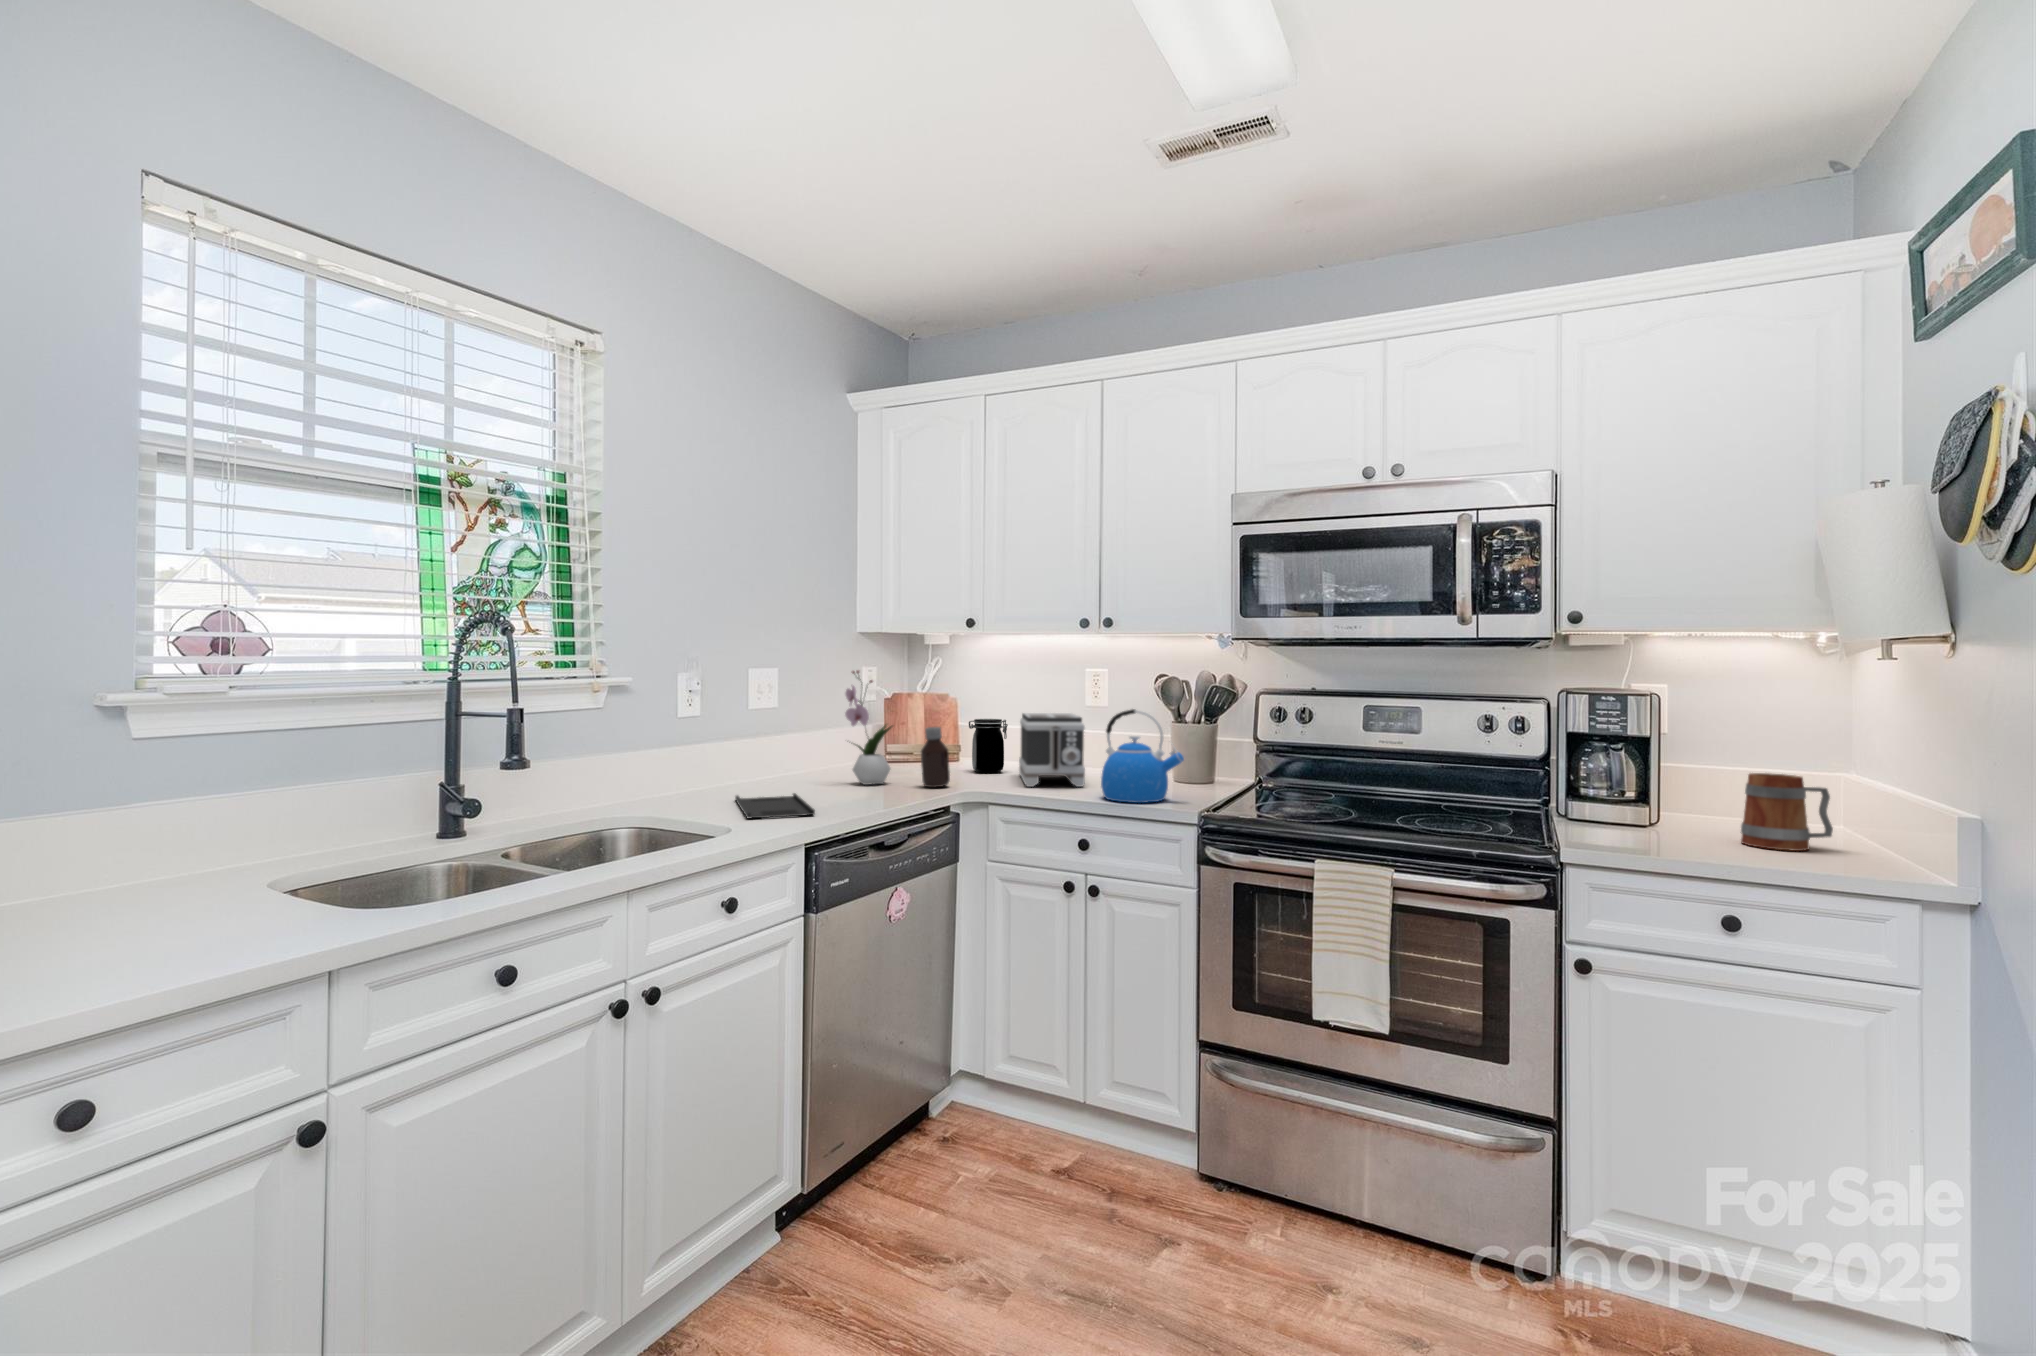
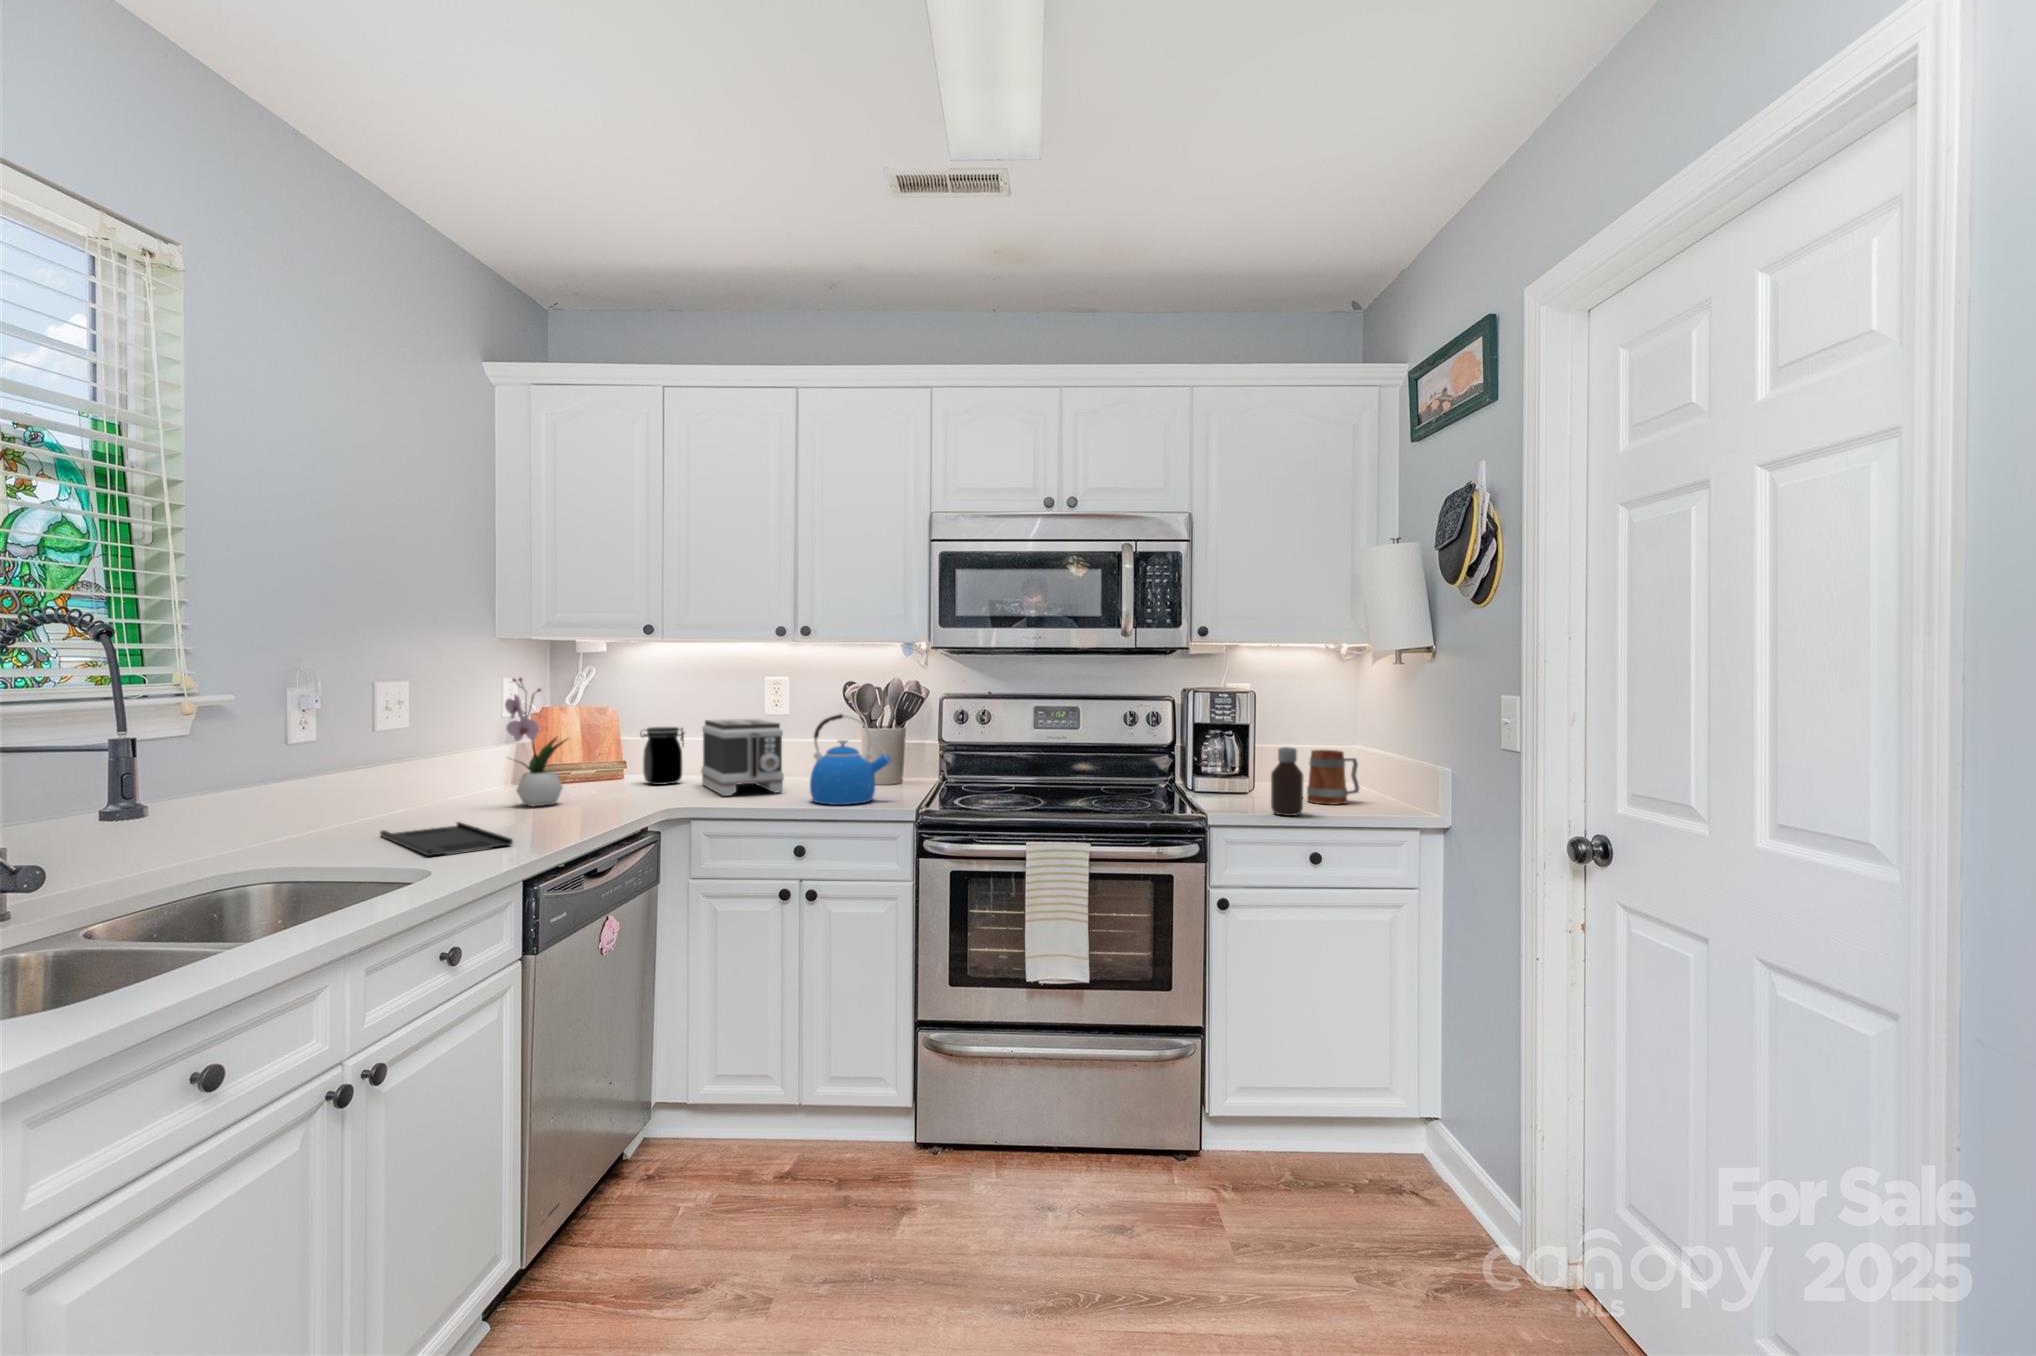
bottle: present [920,727,950,788] -> present [1271,747,1304,816]

